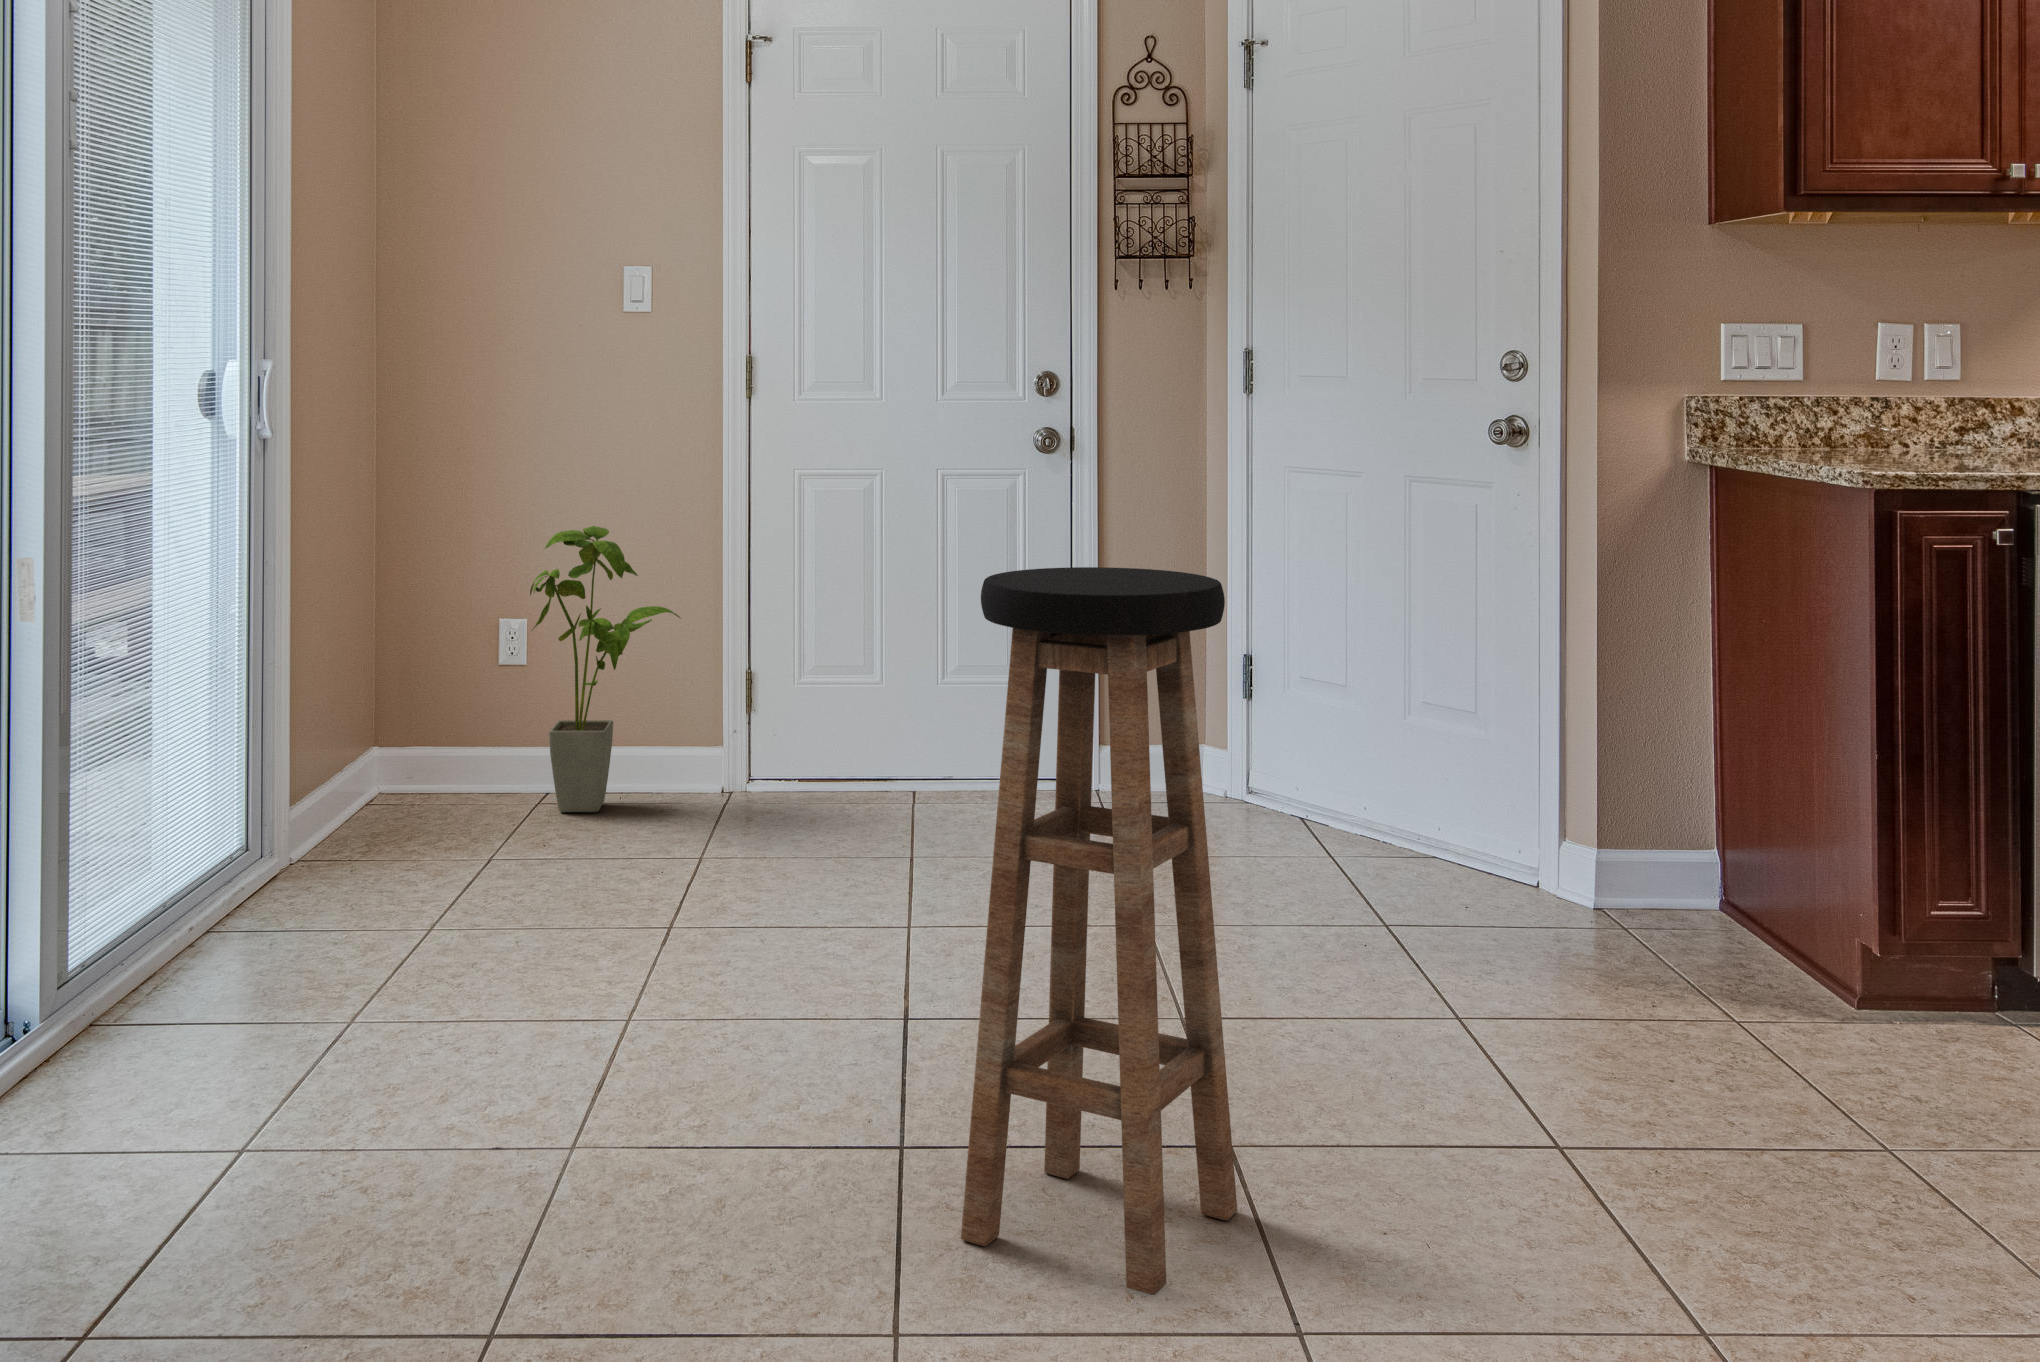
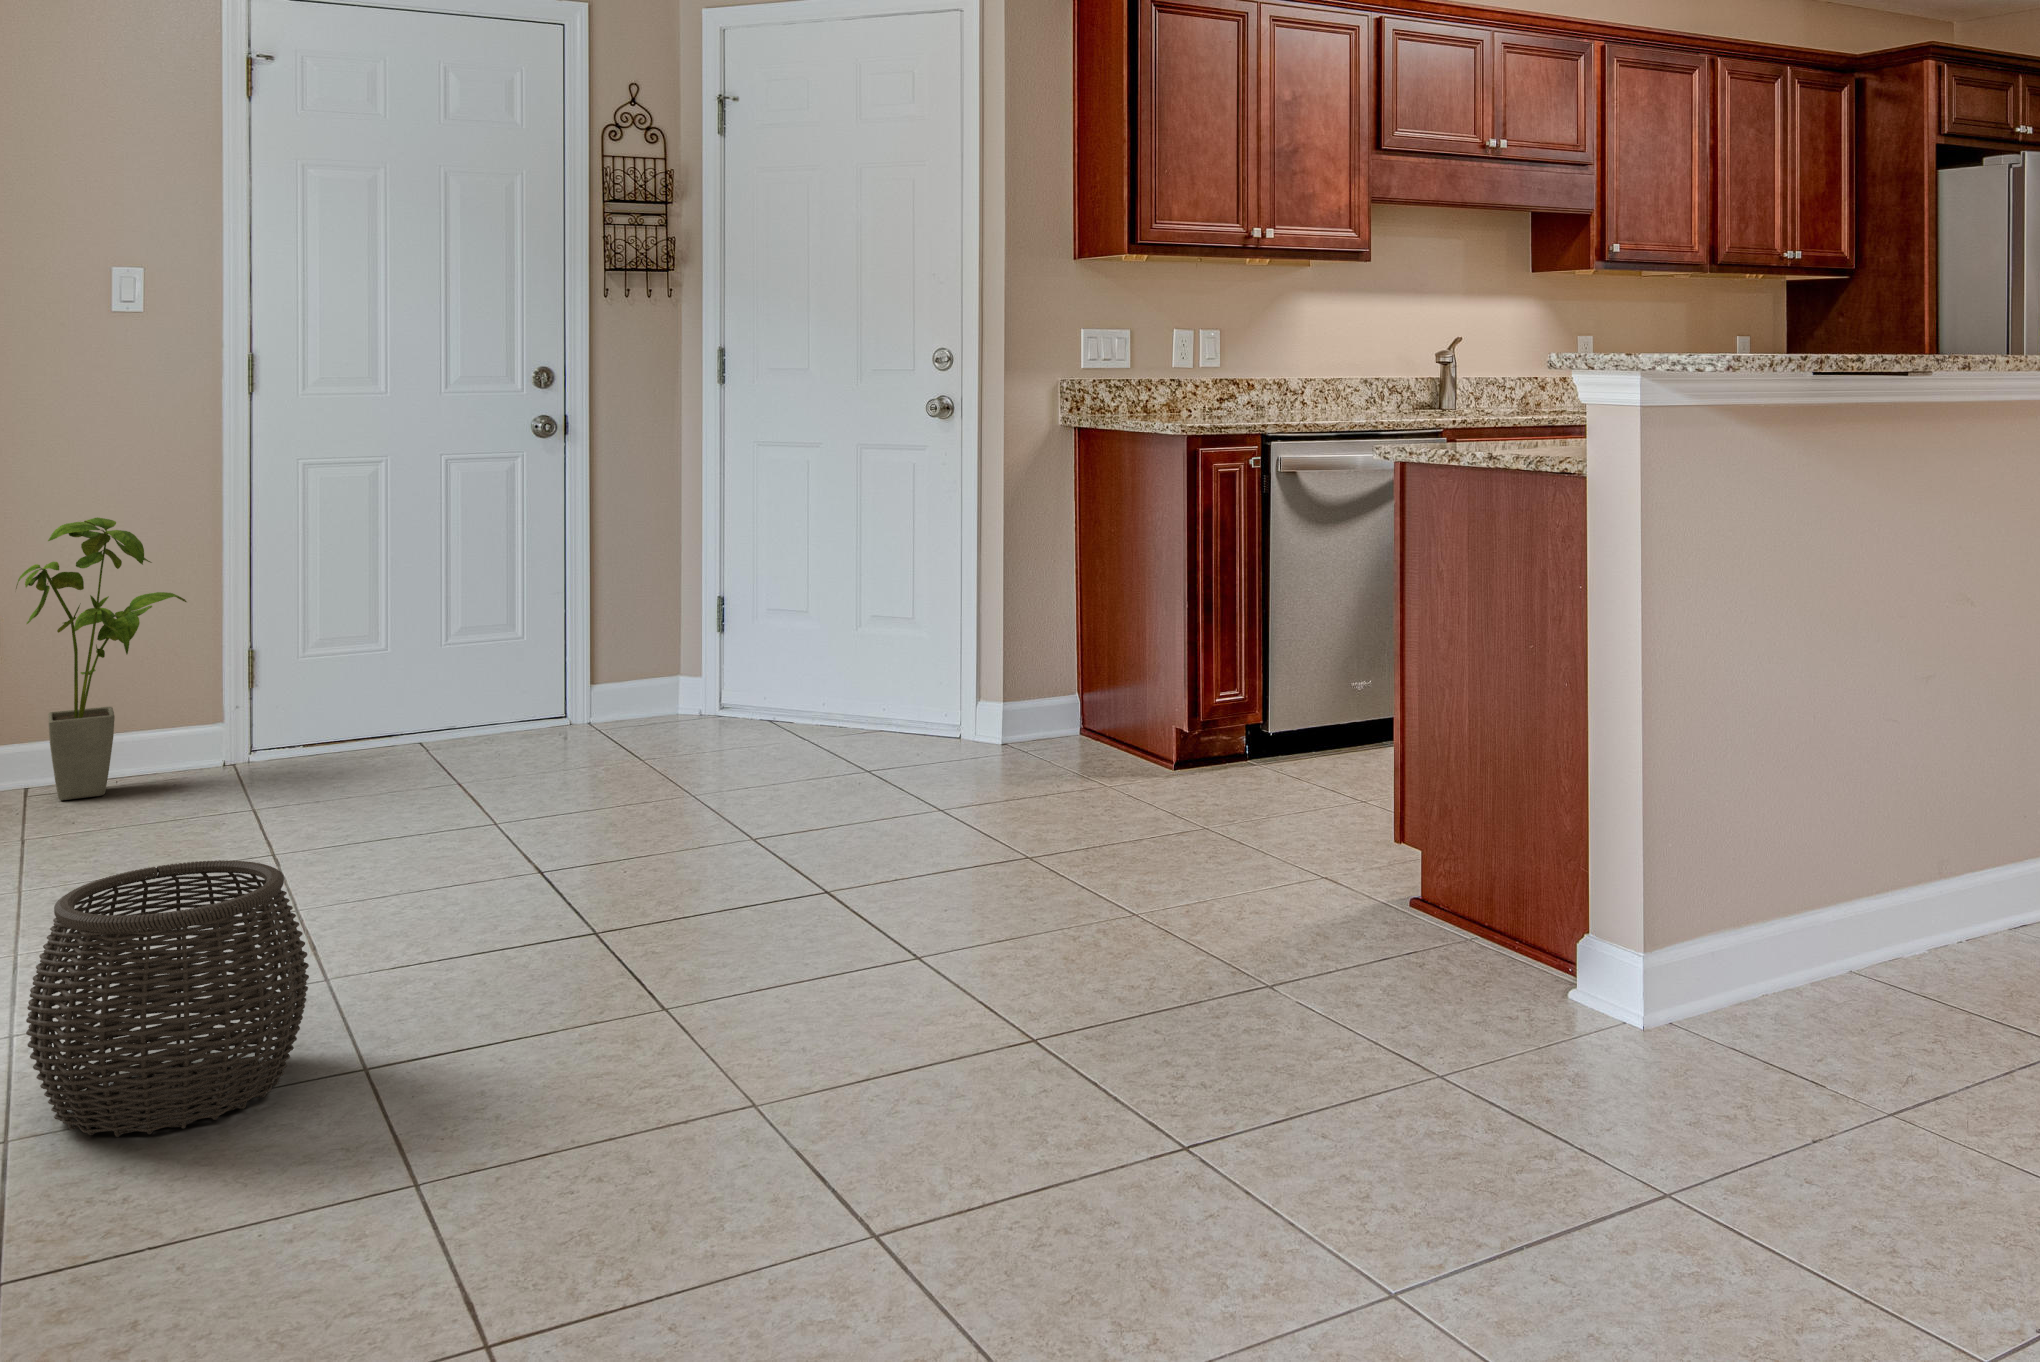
bar stool: present [961,567,1237,1295] -> none [690,503,873,1006]
woven basket: none [227,943,519,1266] -> present [26,860,309,1137]

